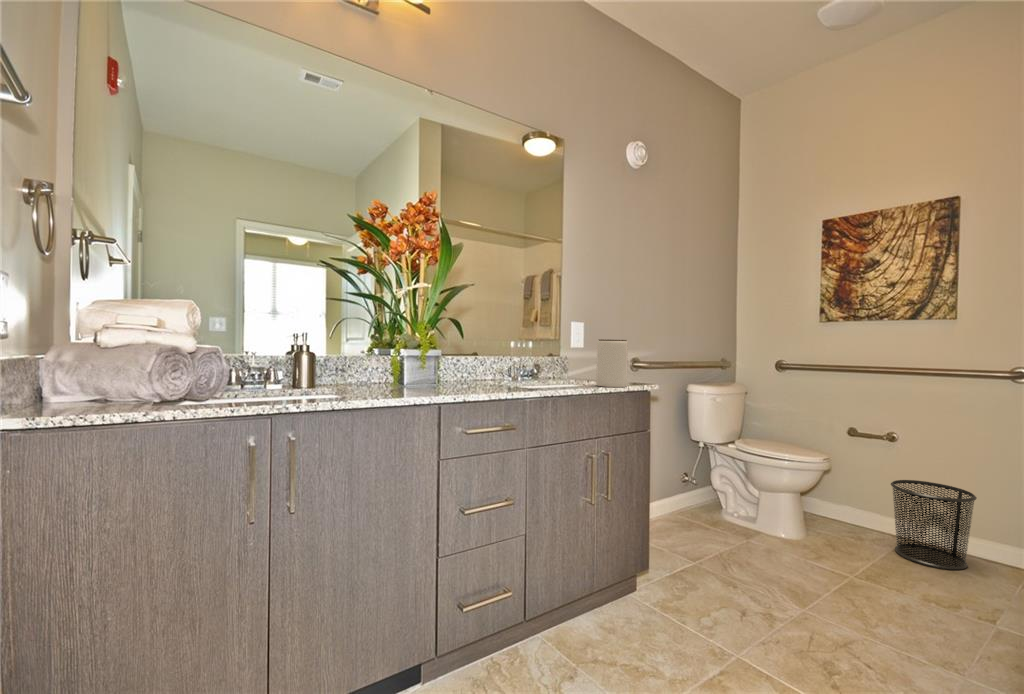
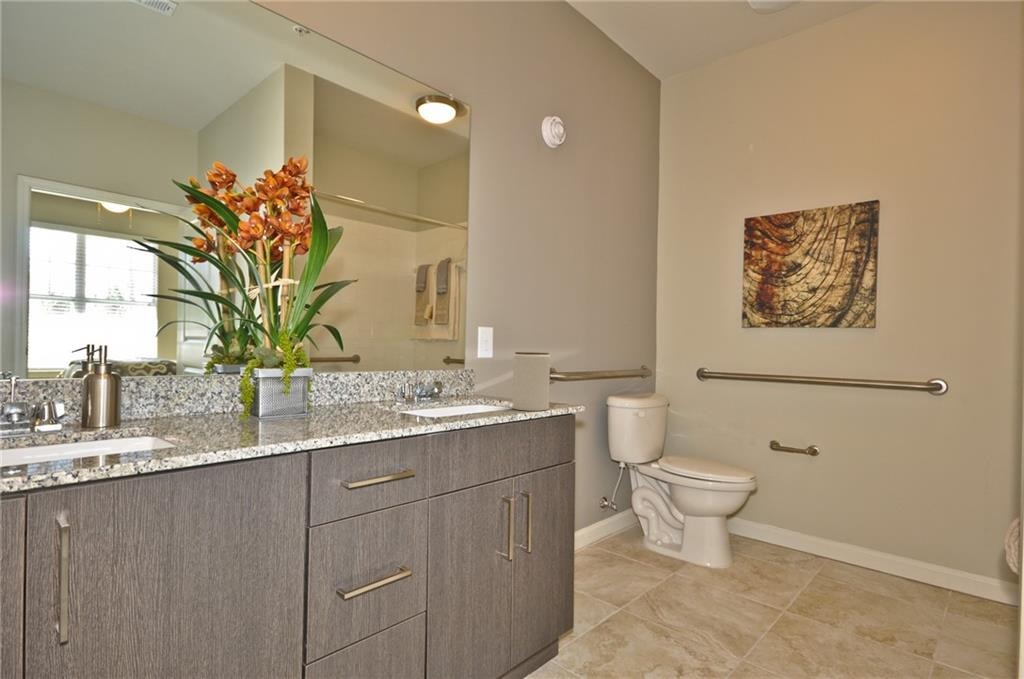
waste bin: present [891,480,977,570] -> none [815,495,895,590]

